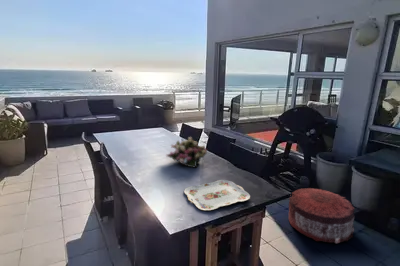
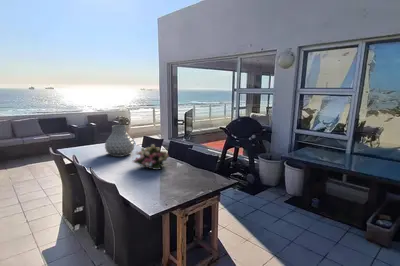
vase: none [141,113,172,147] -> present [105,125,134,157]
serving tray: present [184,180,250,210] -> none [153,176,207,198]
pouf: present [289,188,355,243] -> none [239,182,288,223]

